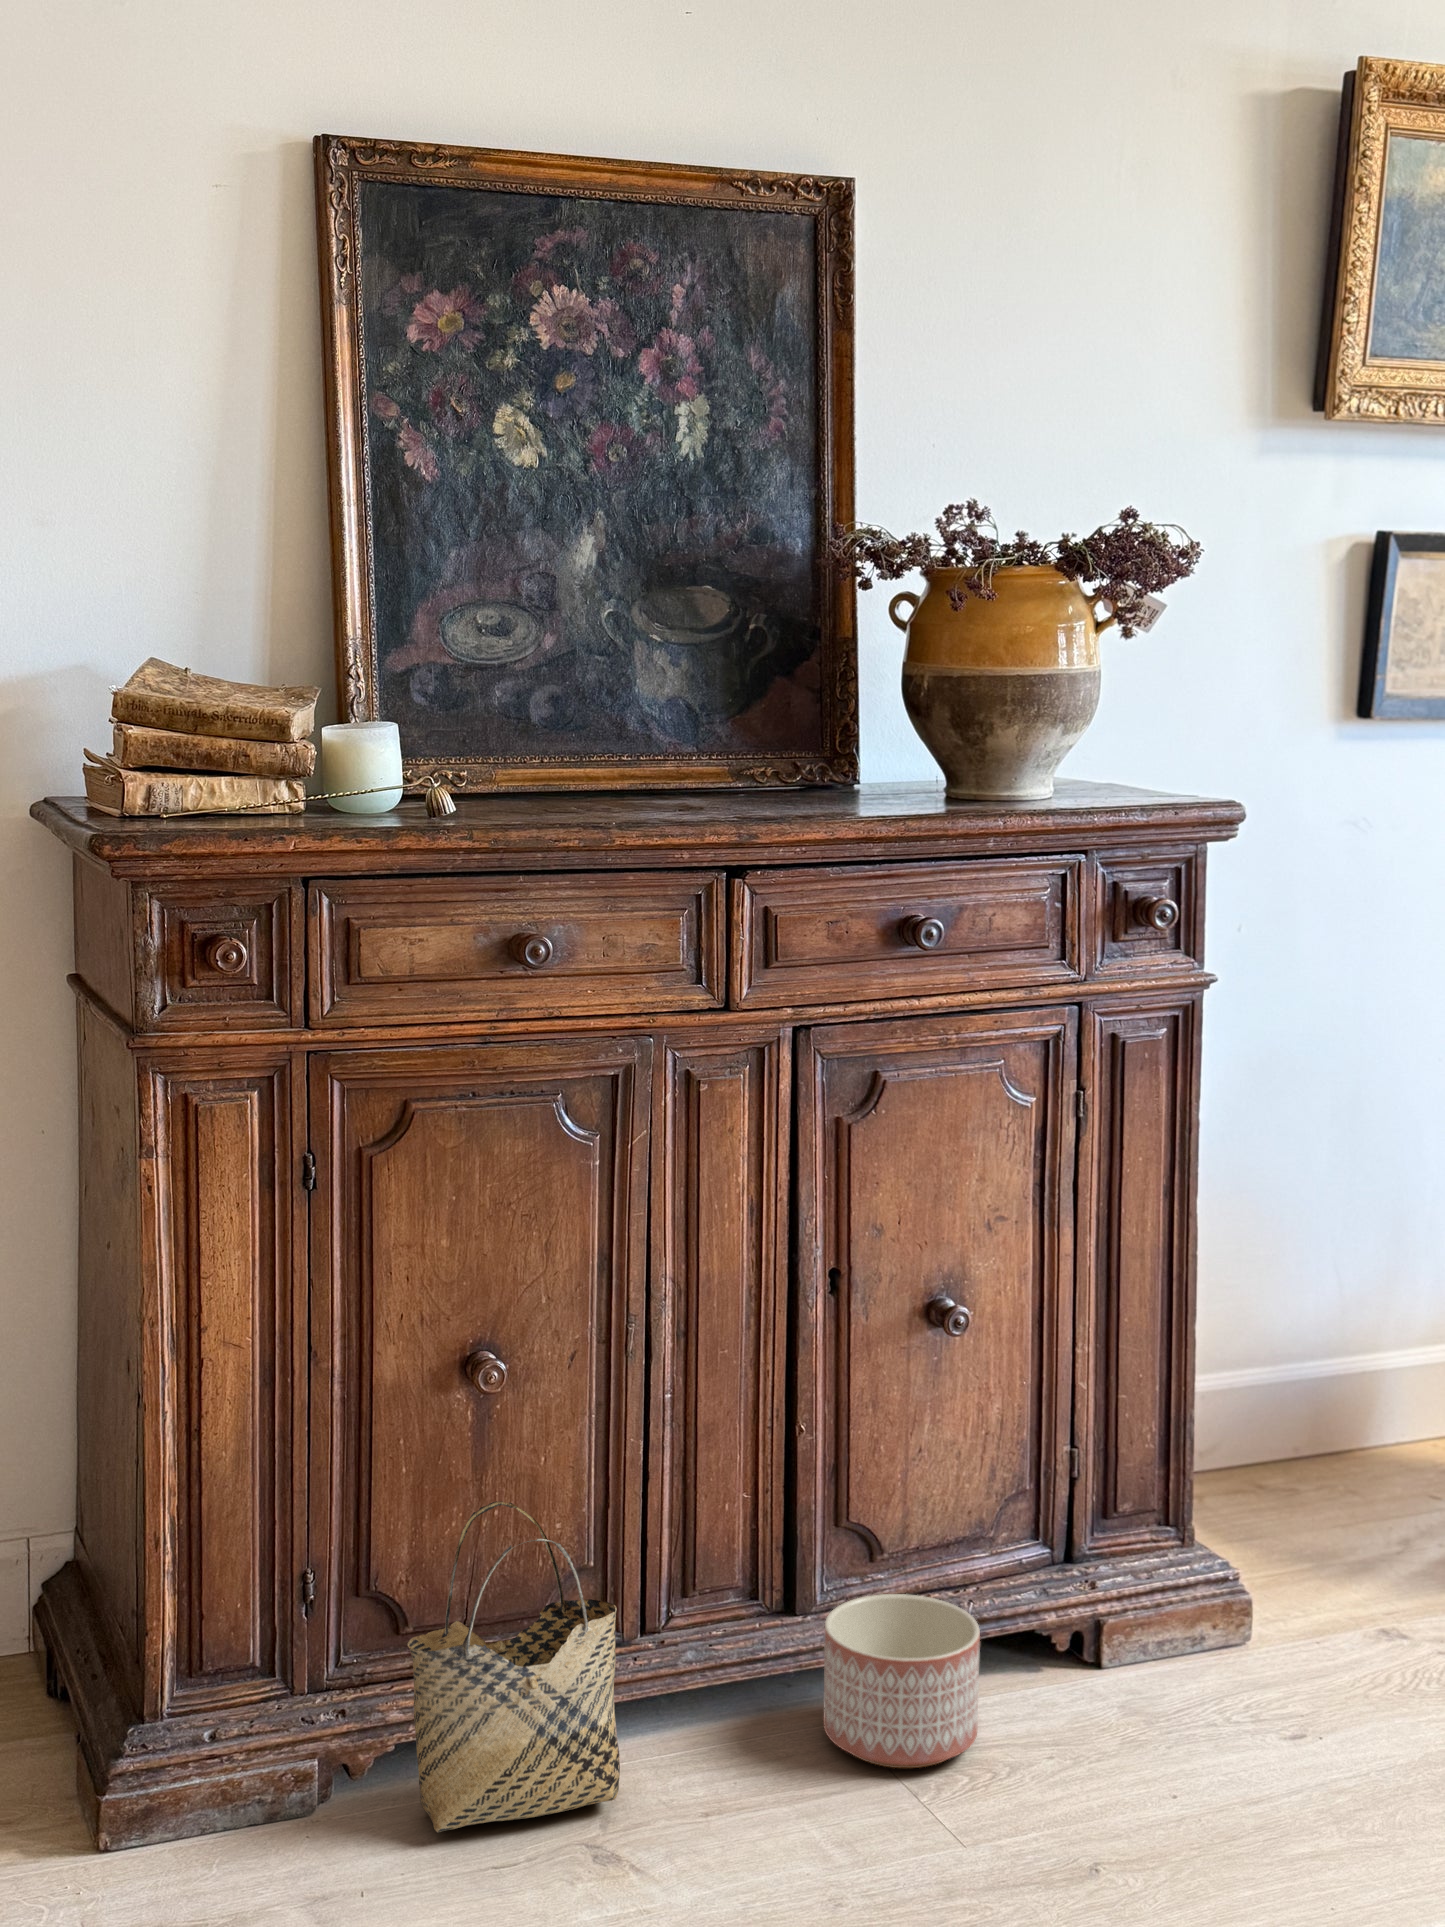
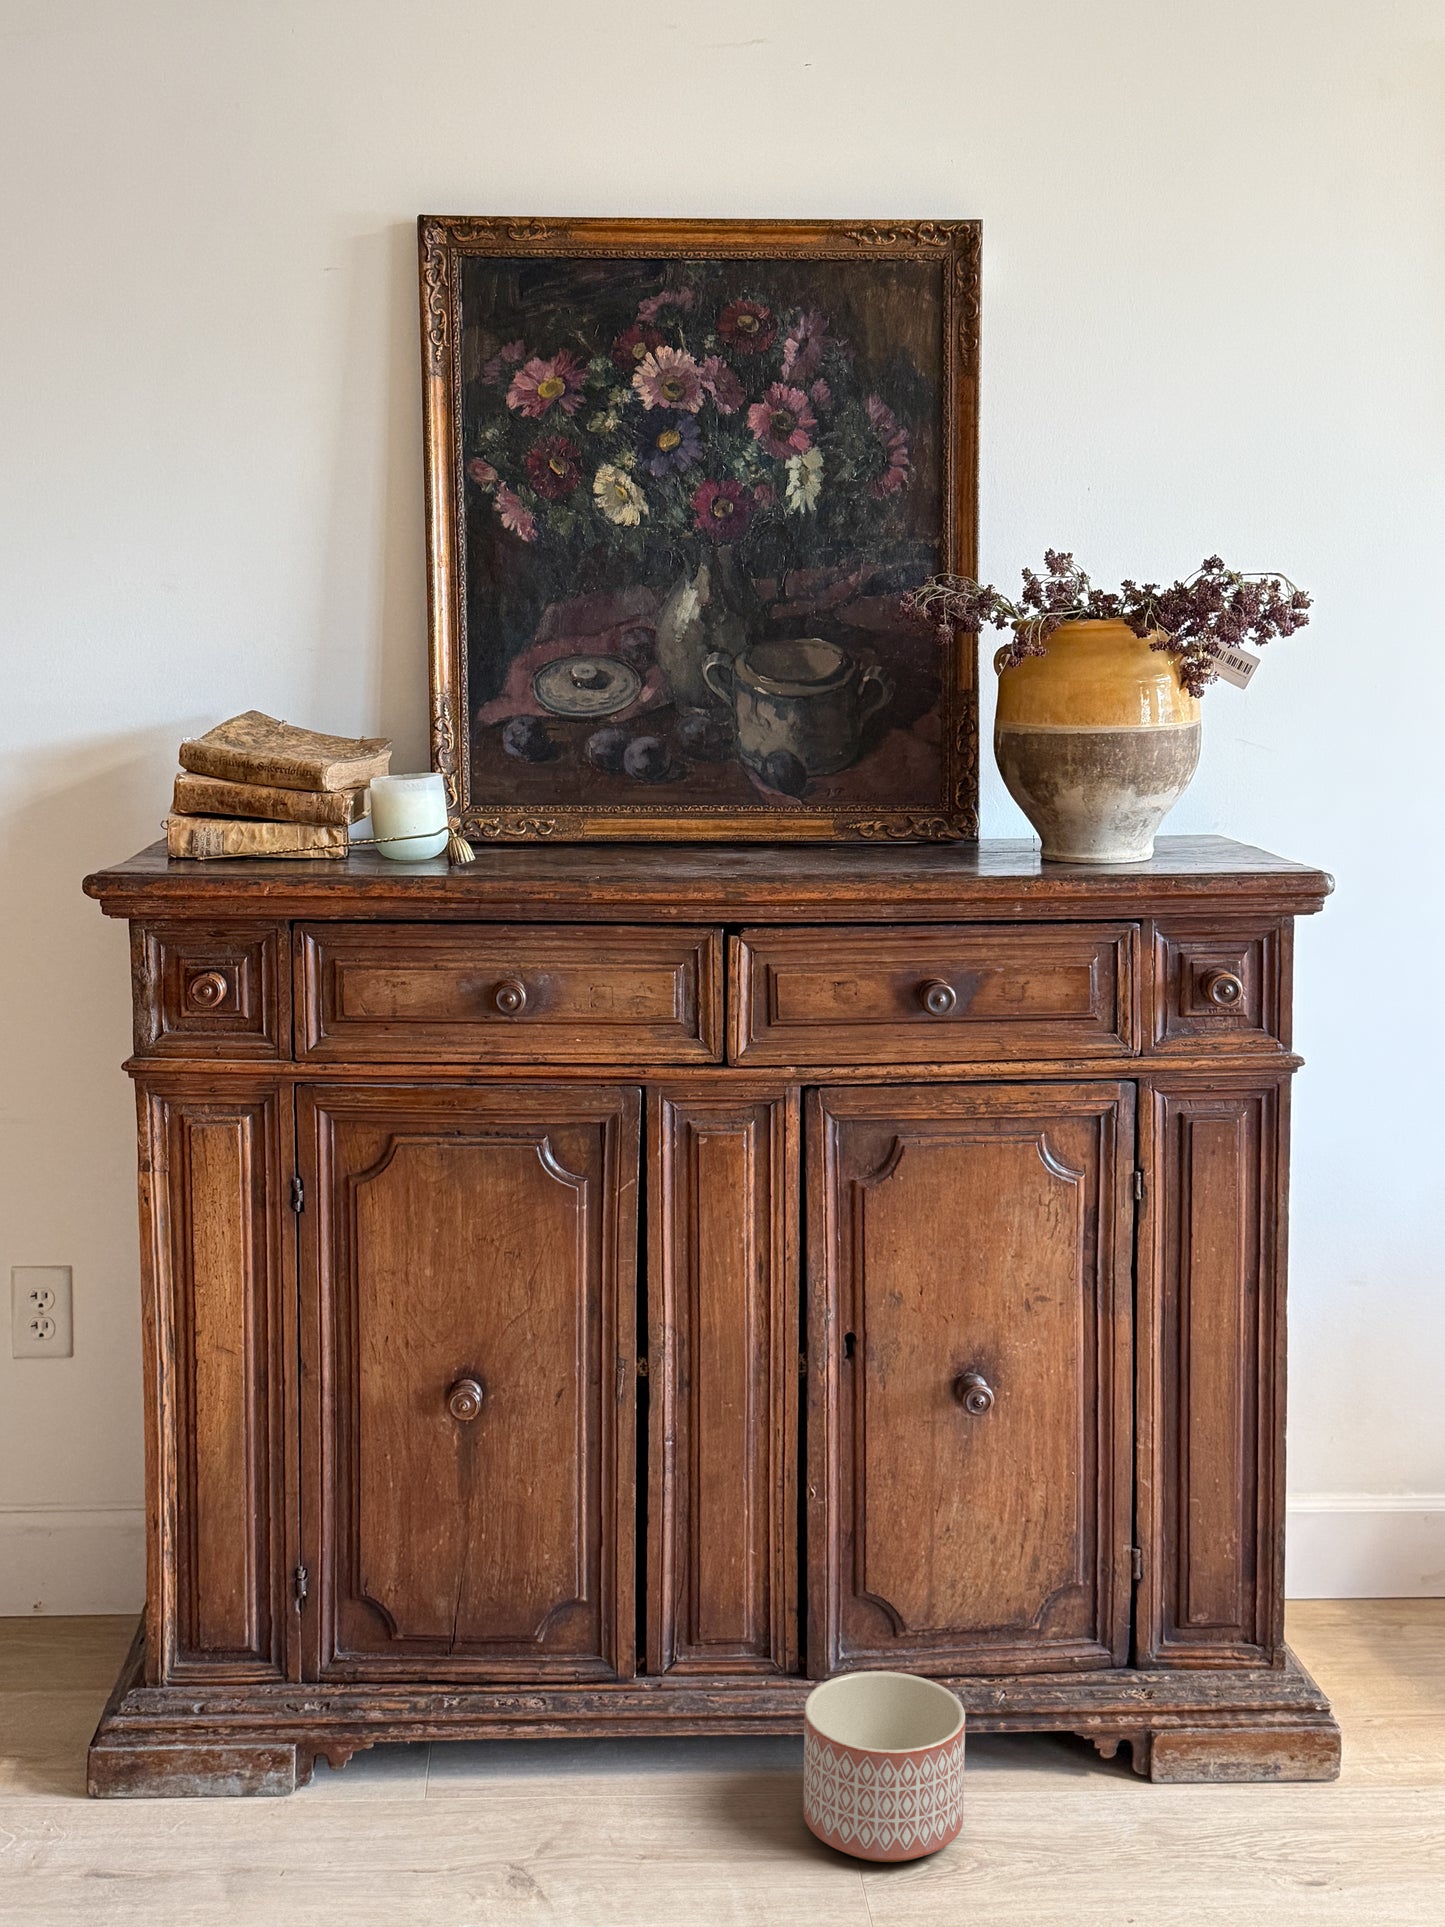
woven basket: present [408,1501,620,1832] -> none [362,1528,580,1843]

